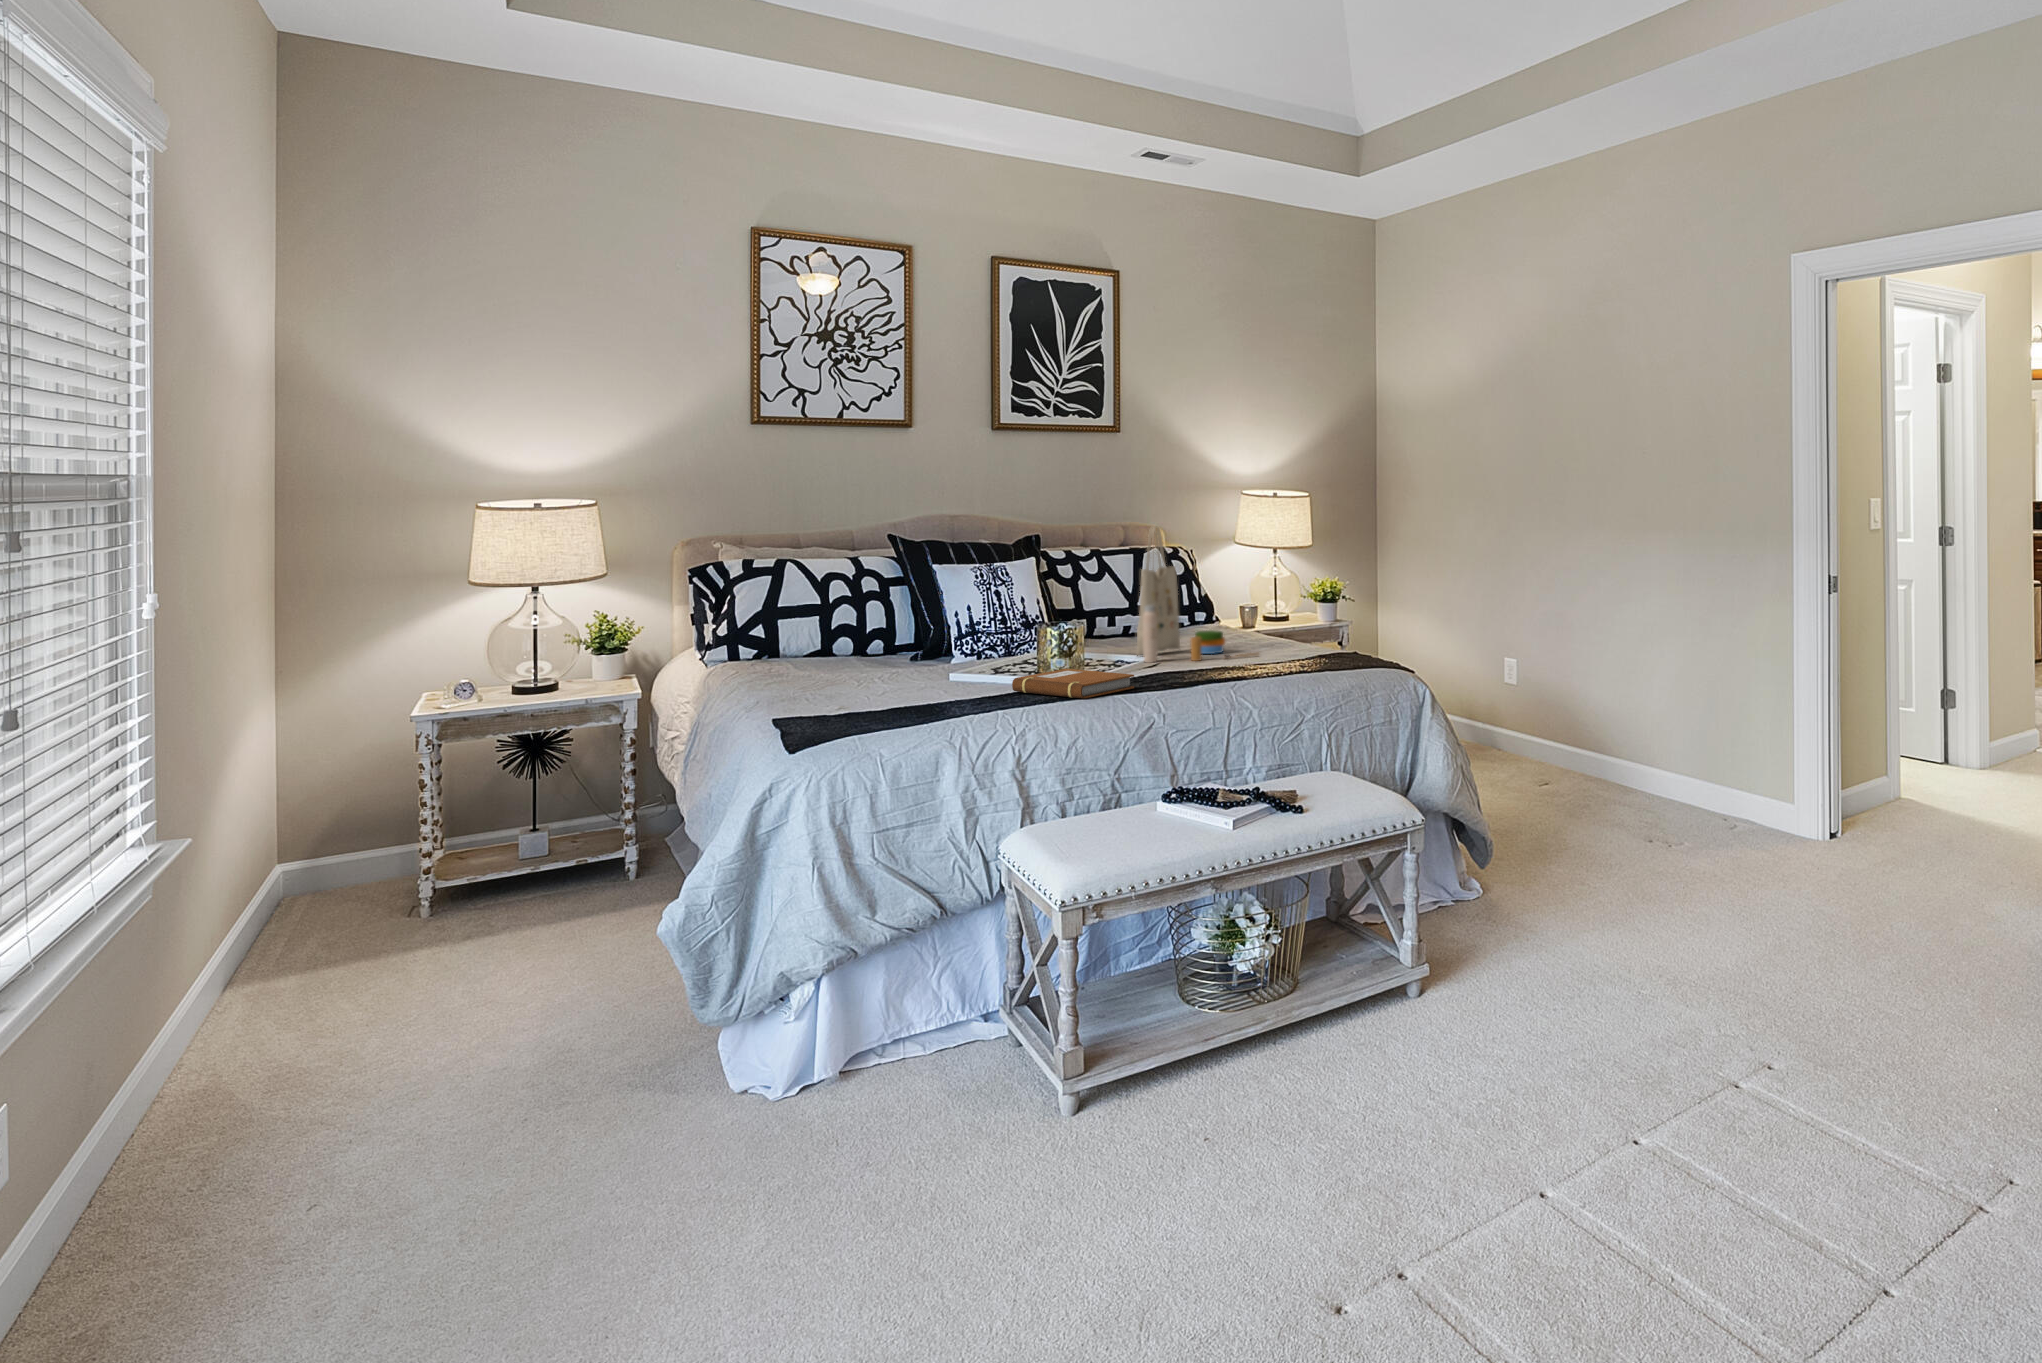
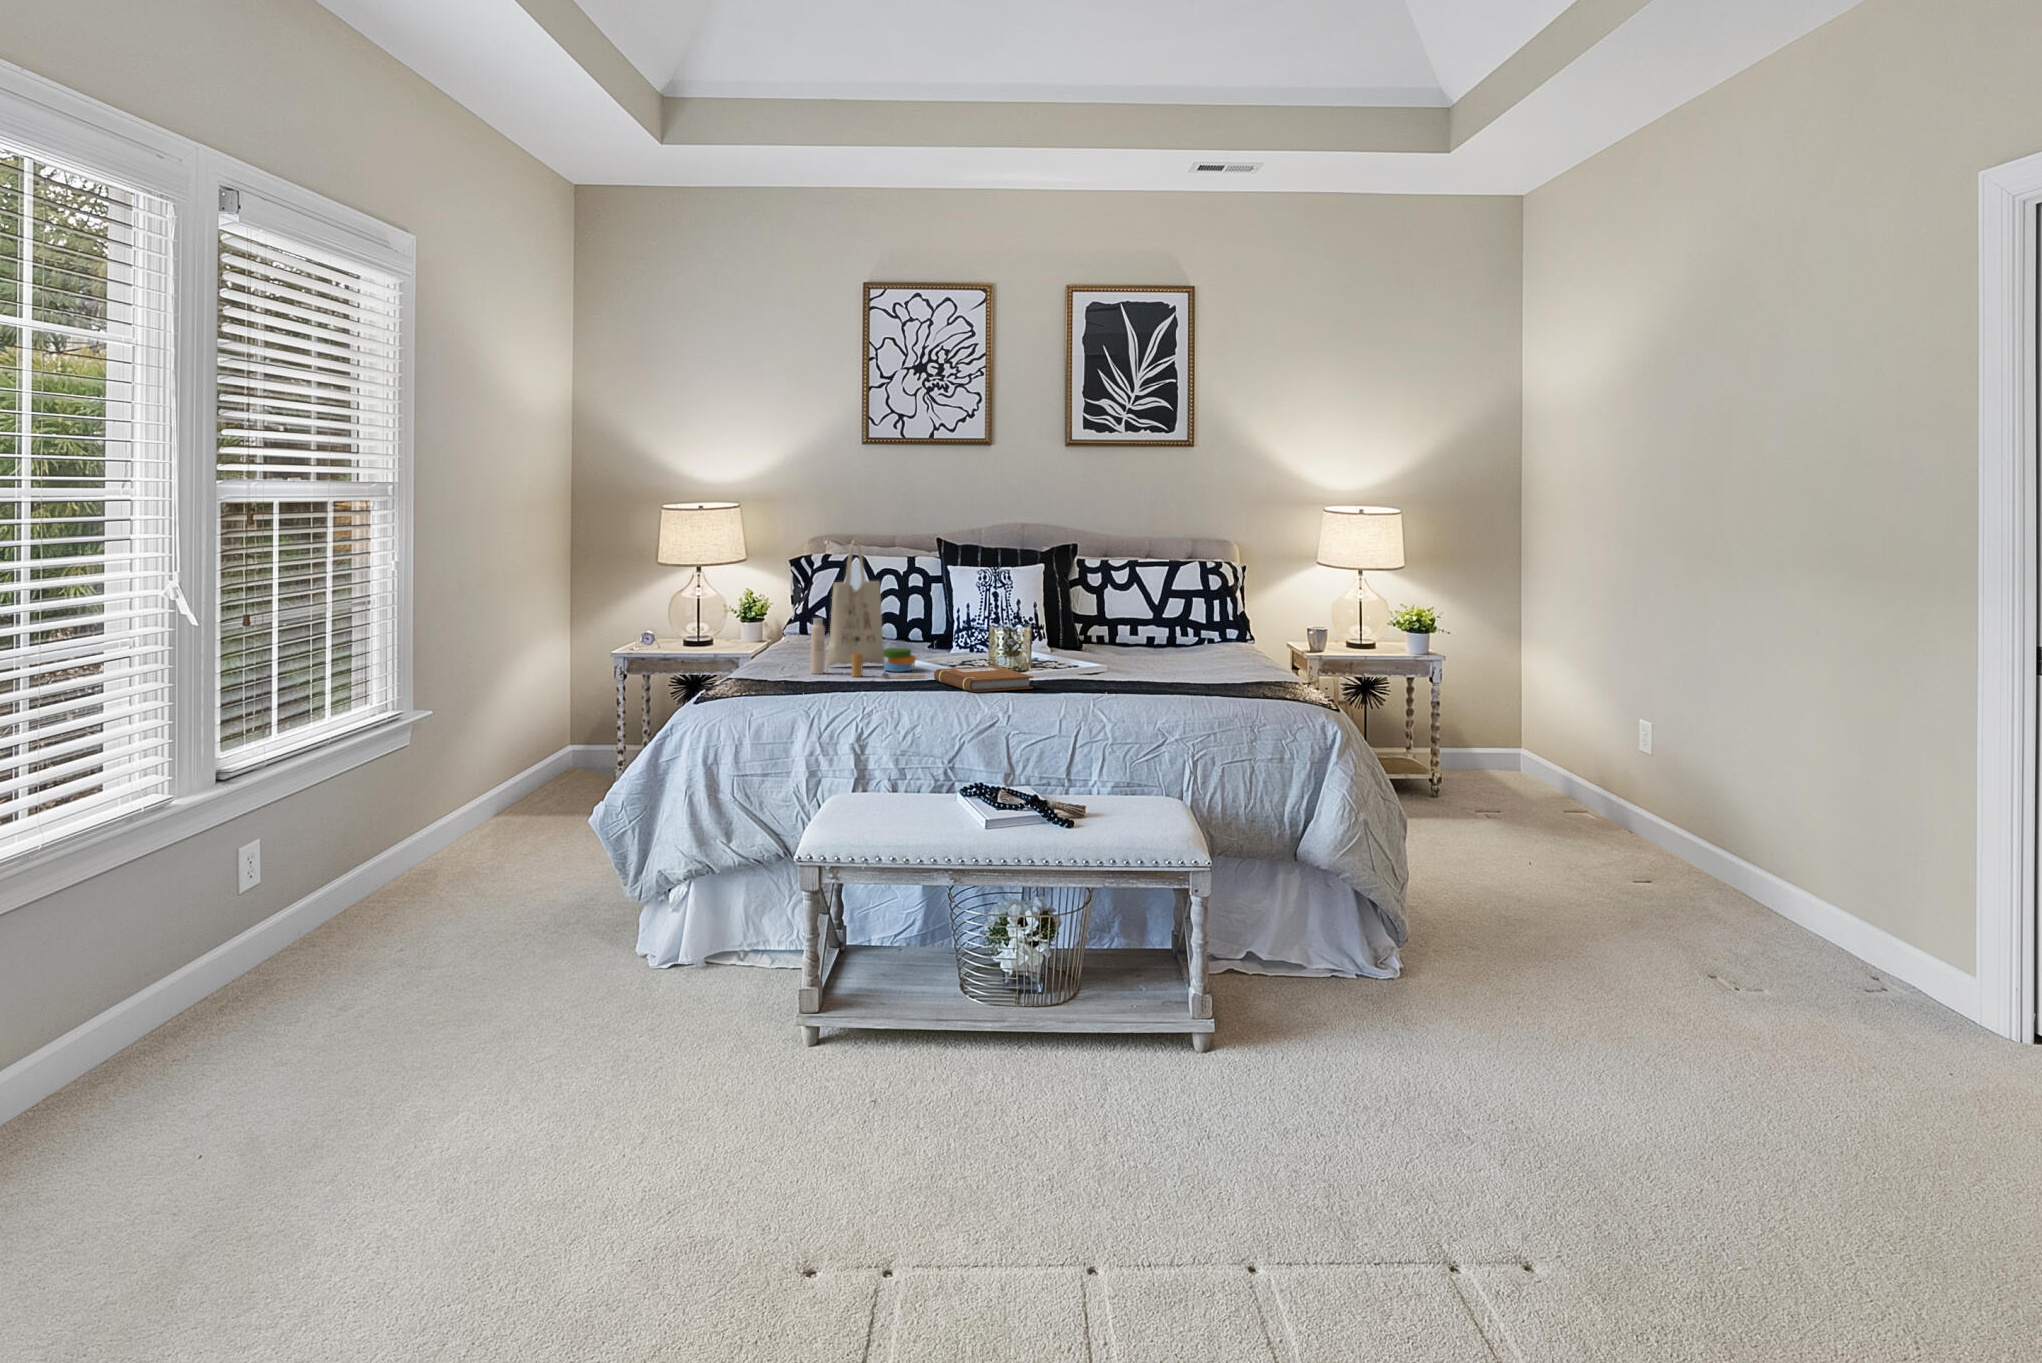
tote bag: present [1137,527,1258,663] -> present [811,541,924,678]

